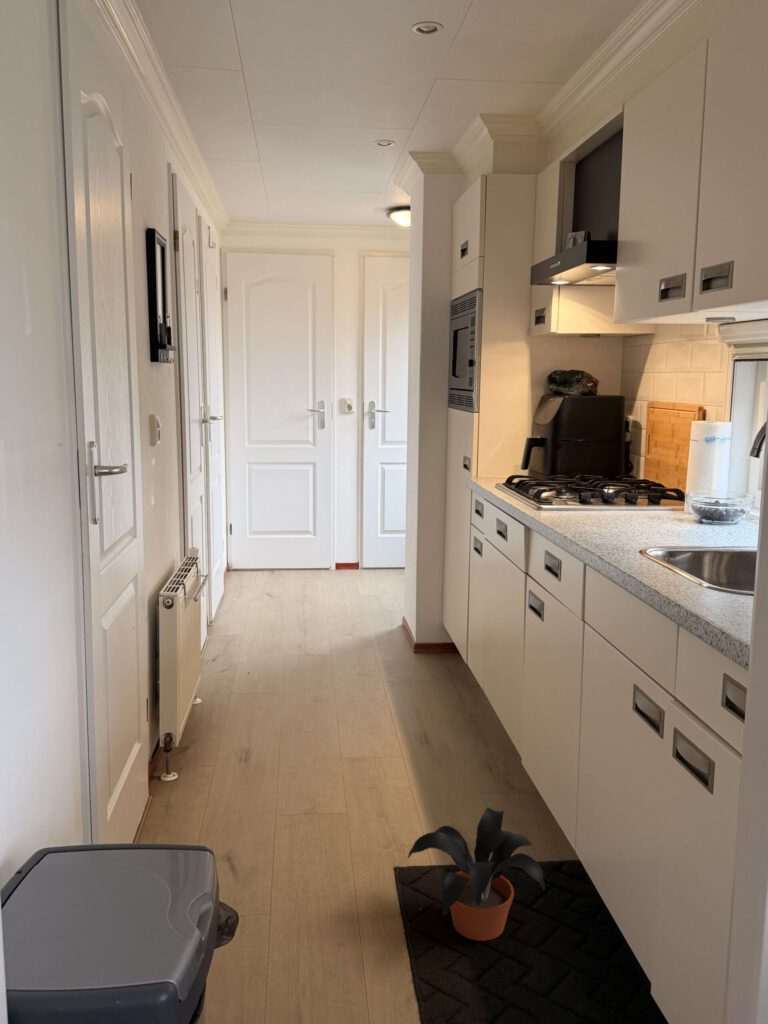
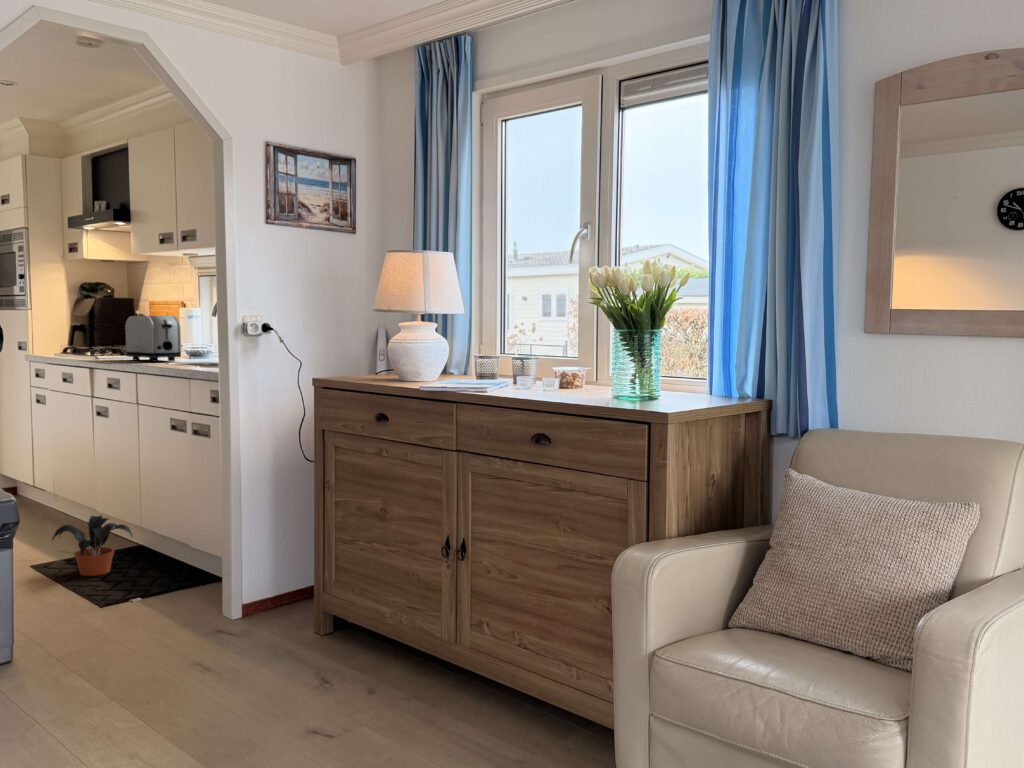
toaster: none [582,440,683,535] -> present [125,316,181,362]

